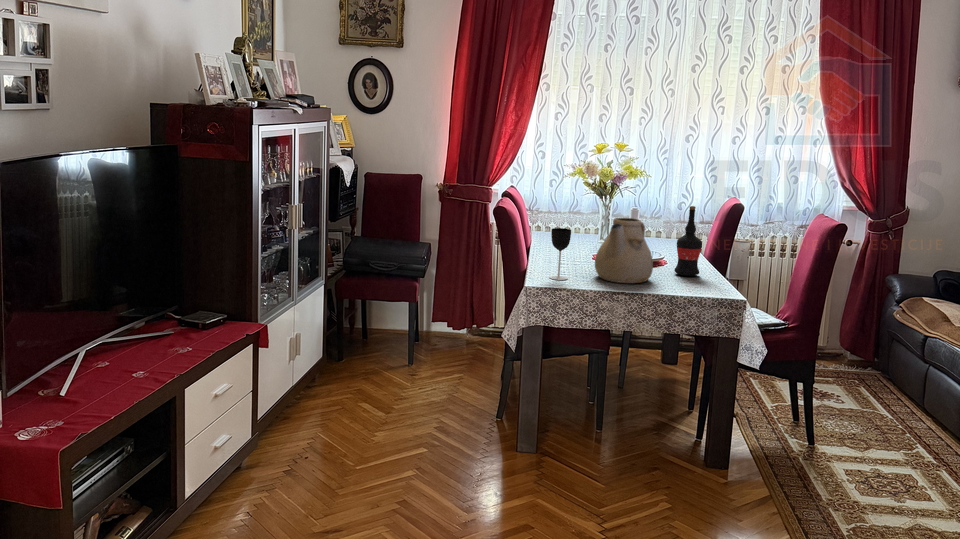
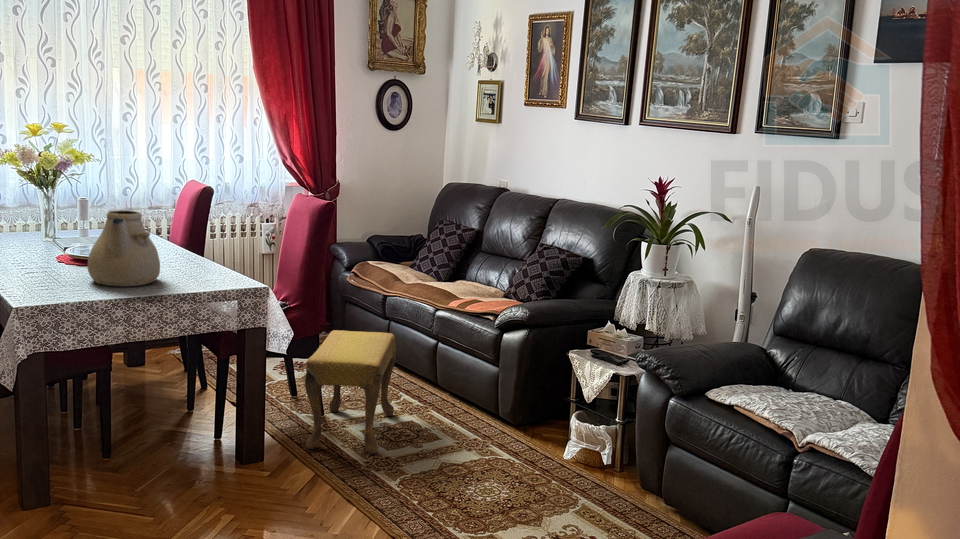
wine bottle: present [674,206,702,276] -> none [173,192,202,268]
wine glass: present [550,228,571,280] -> none [32,229,61,293]
footstool: none [776,359,903,494] -> present [305,330,396,454]

